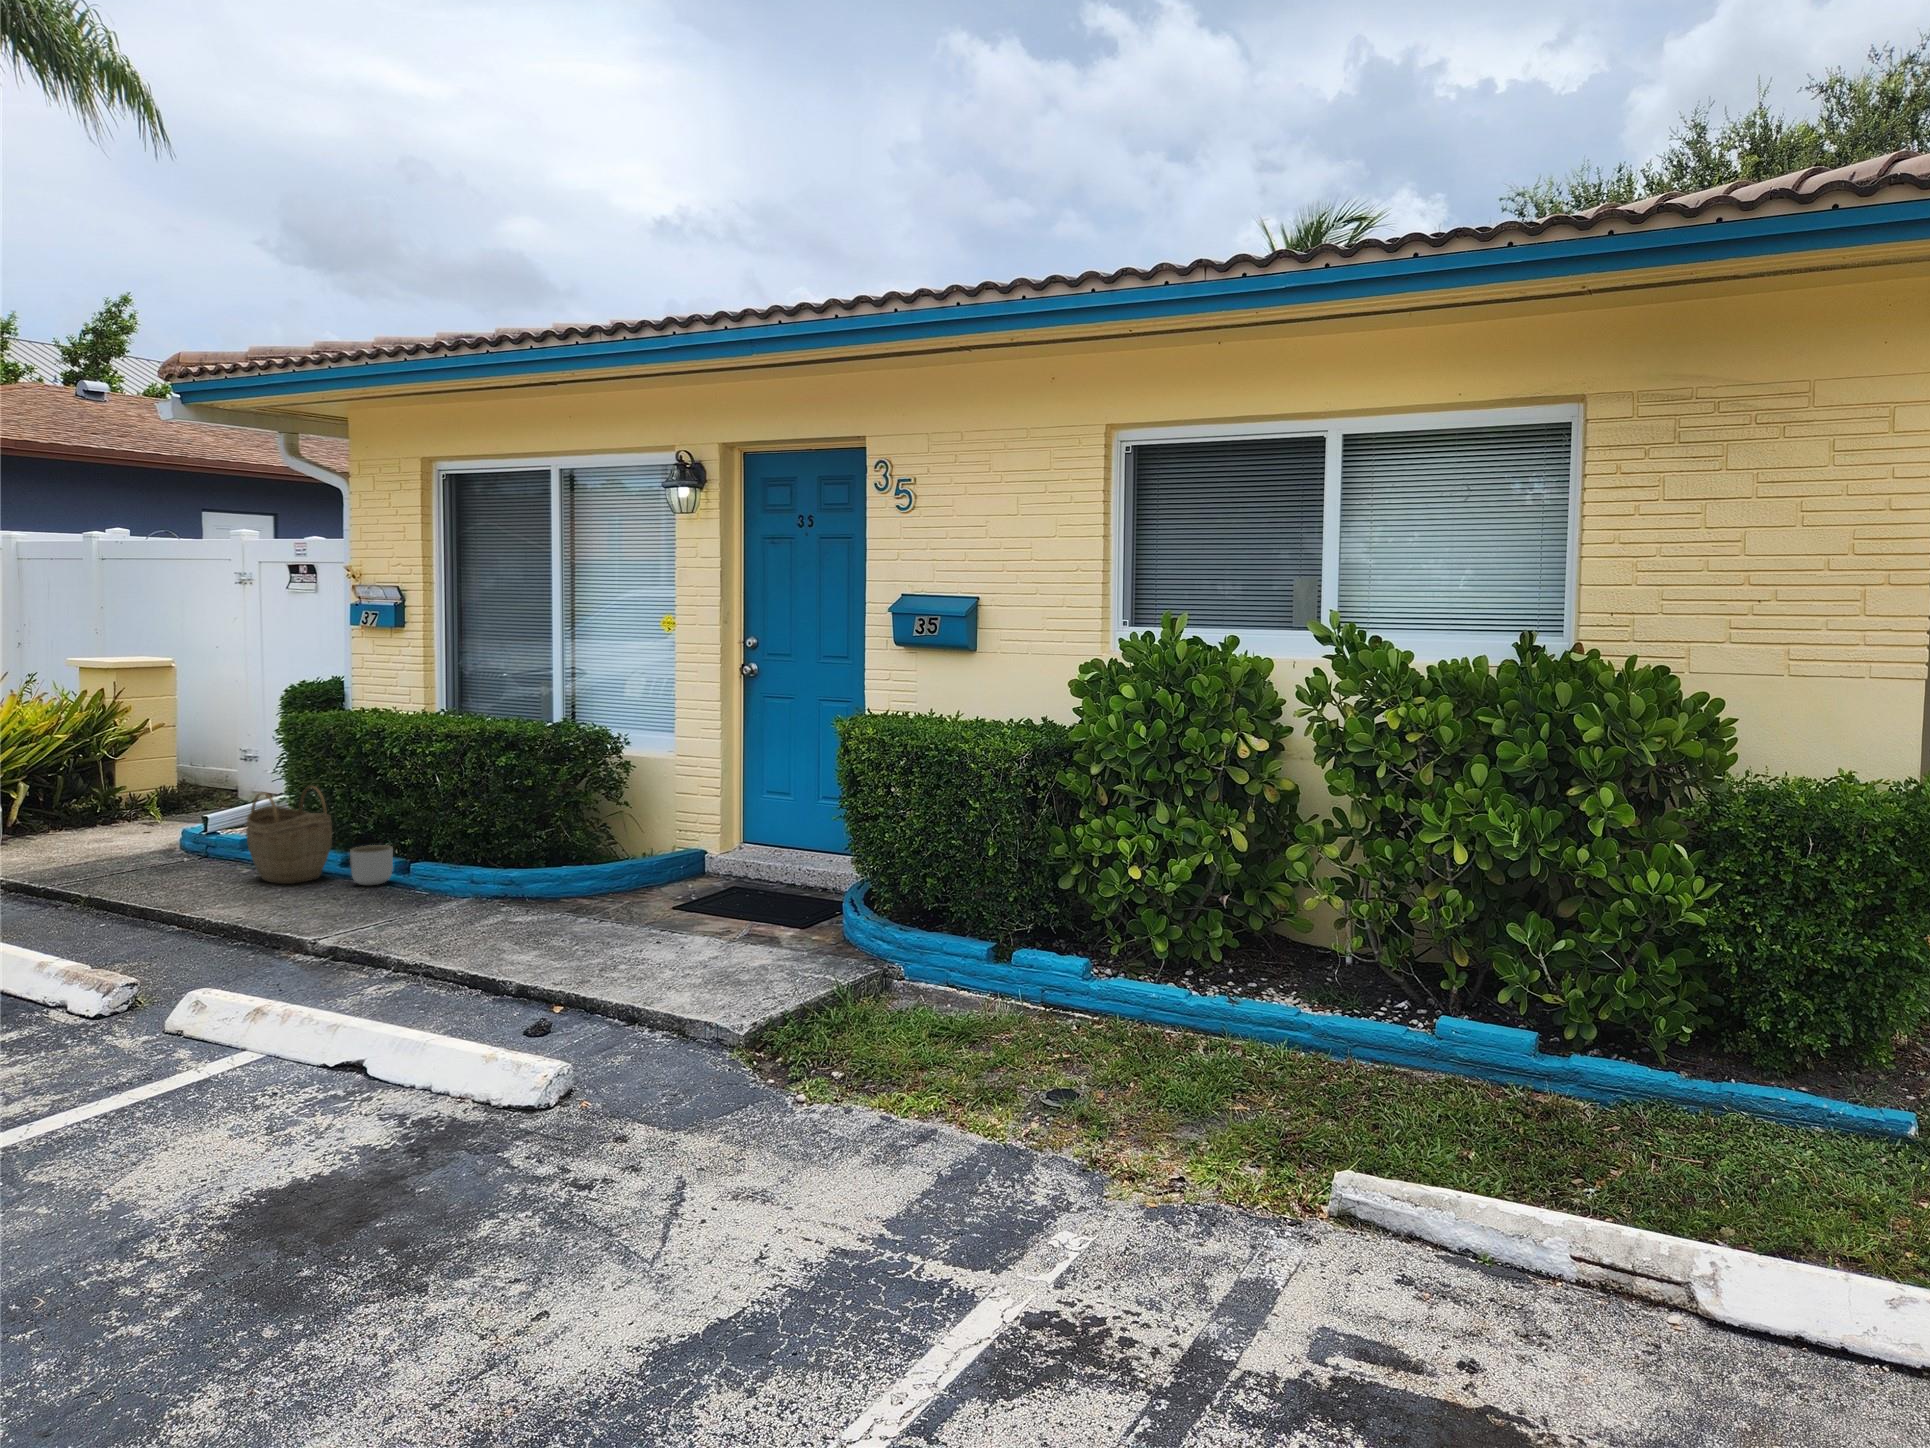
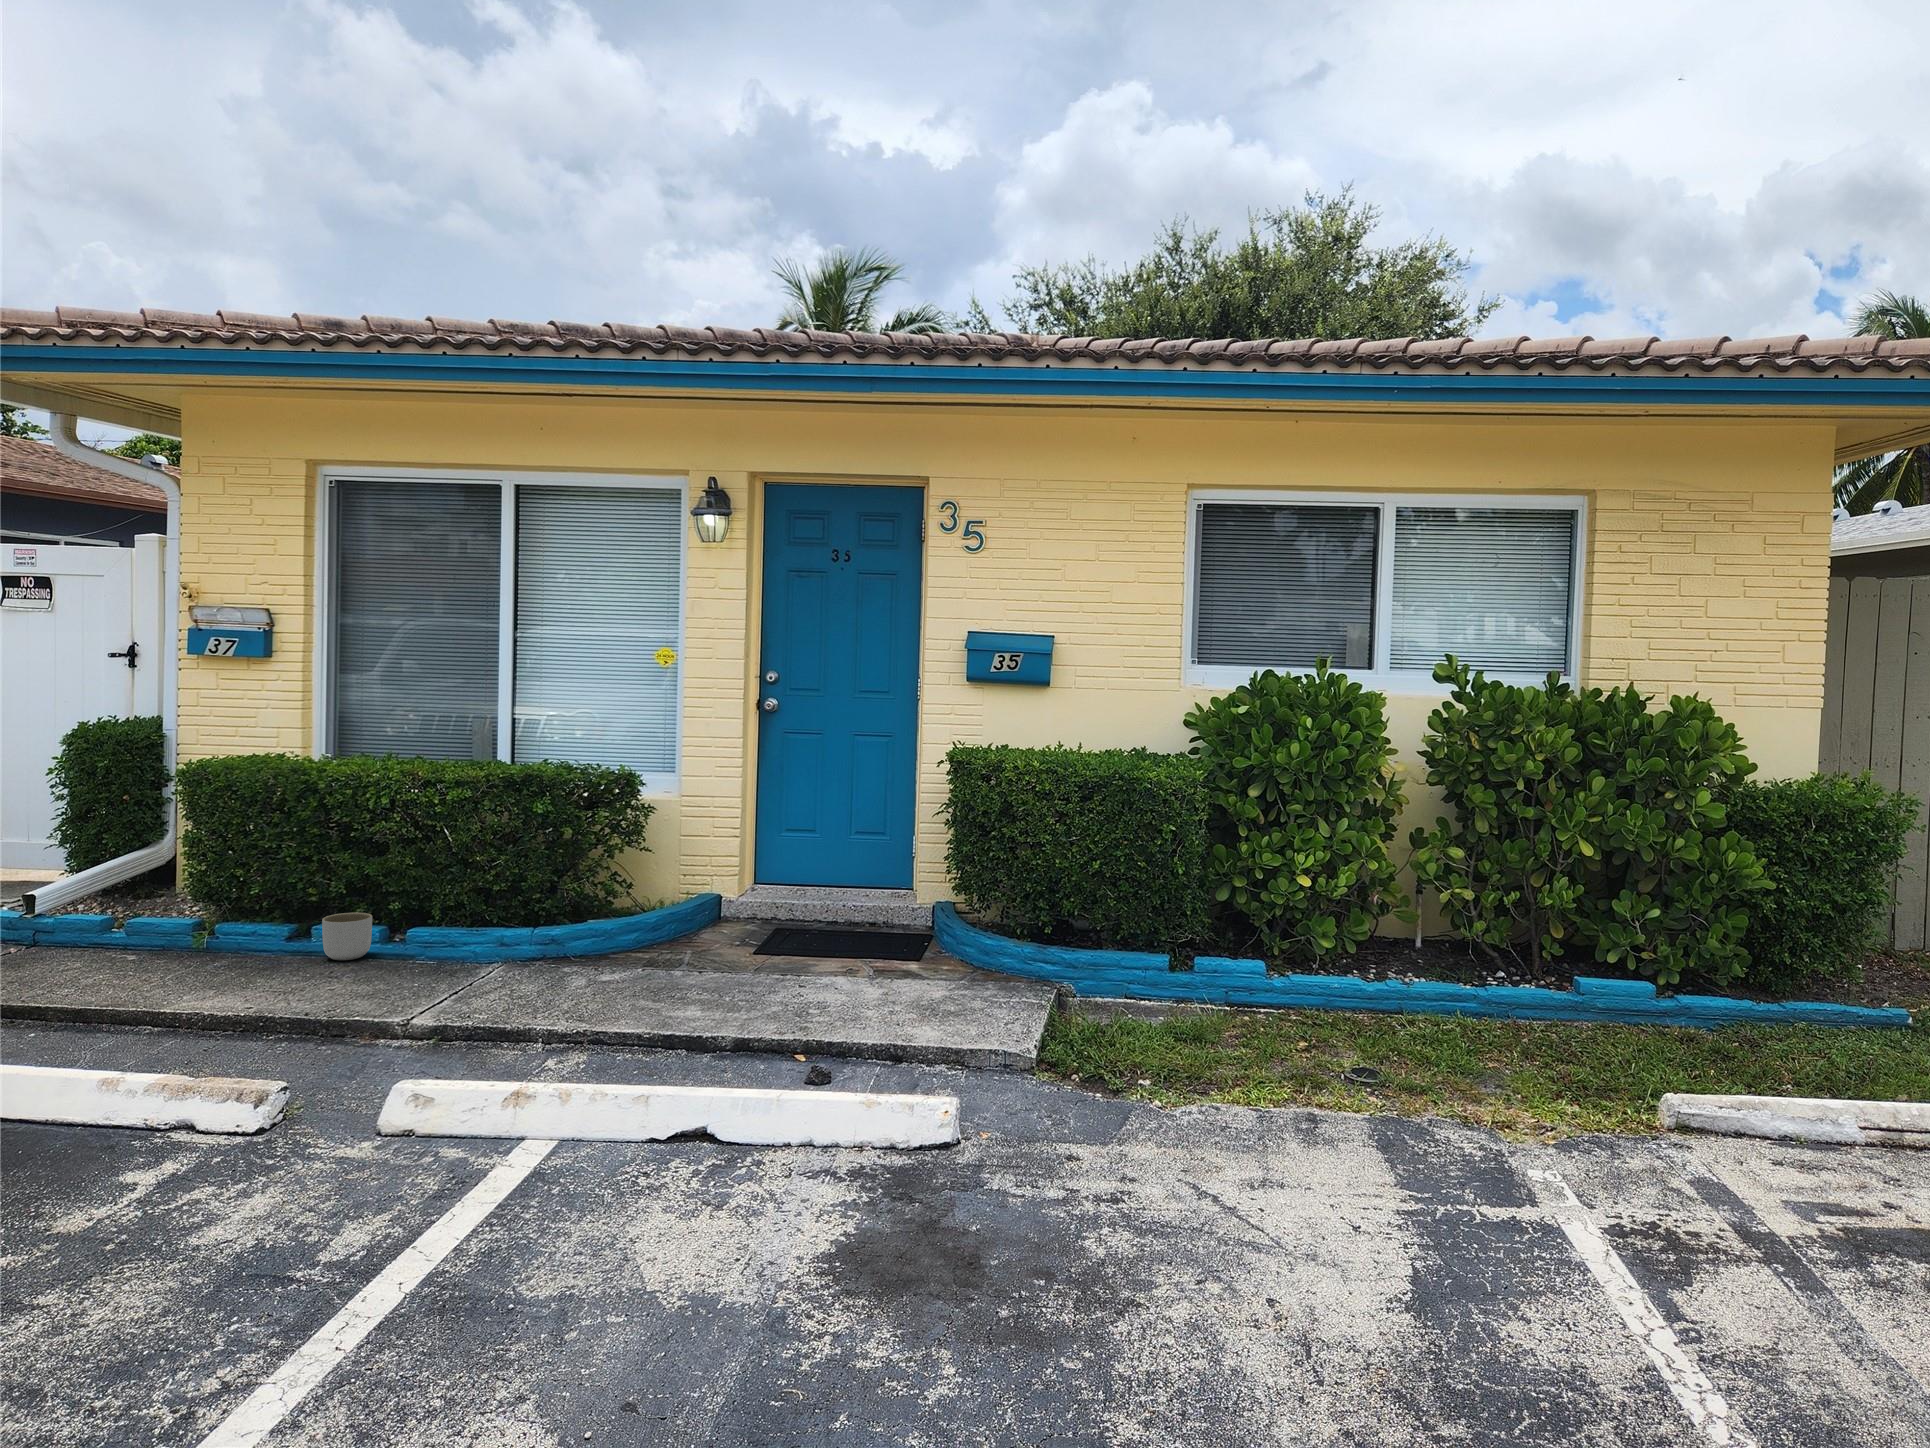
woven basket: present [246,786,332,884] -> none [170,848,282,967]

